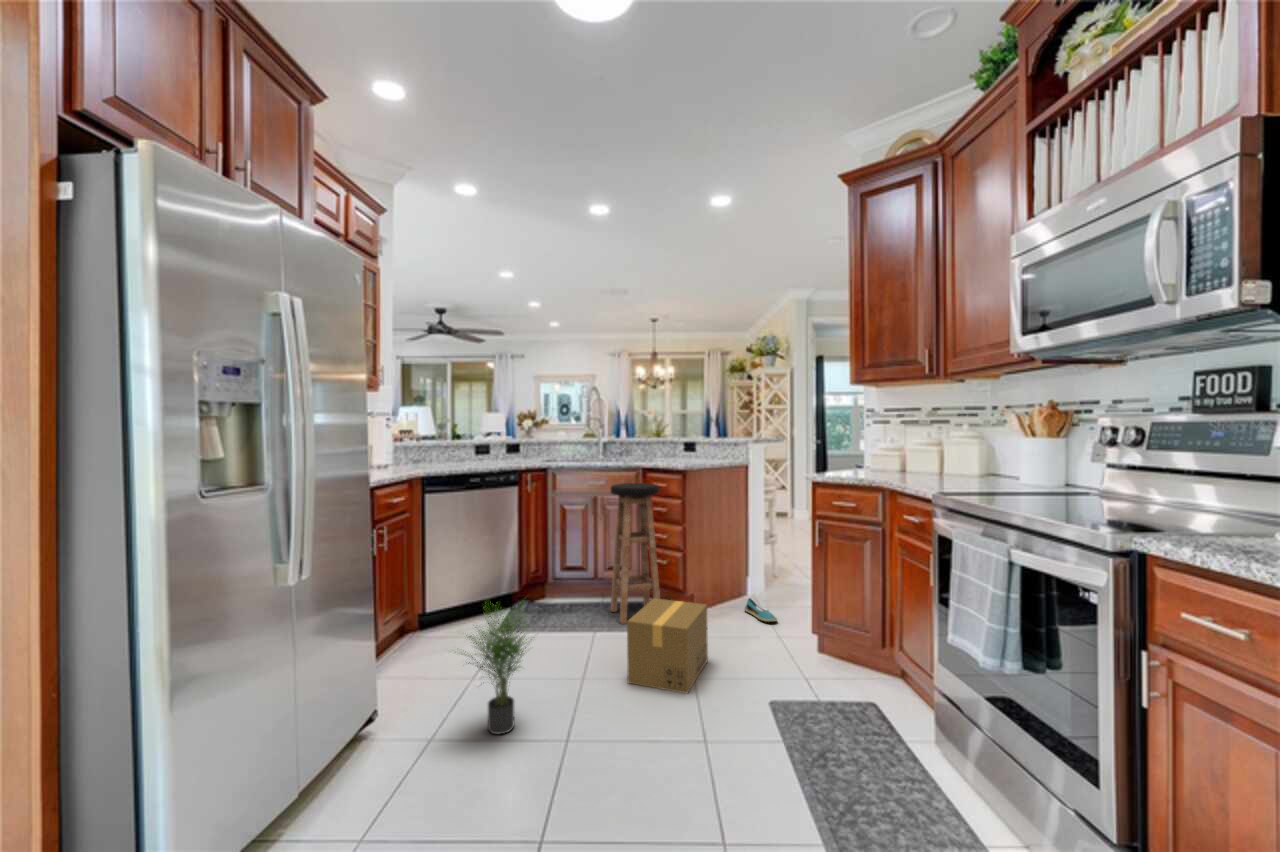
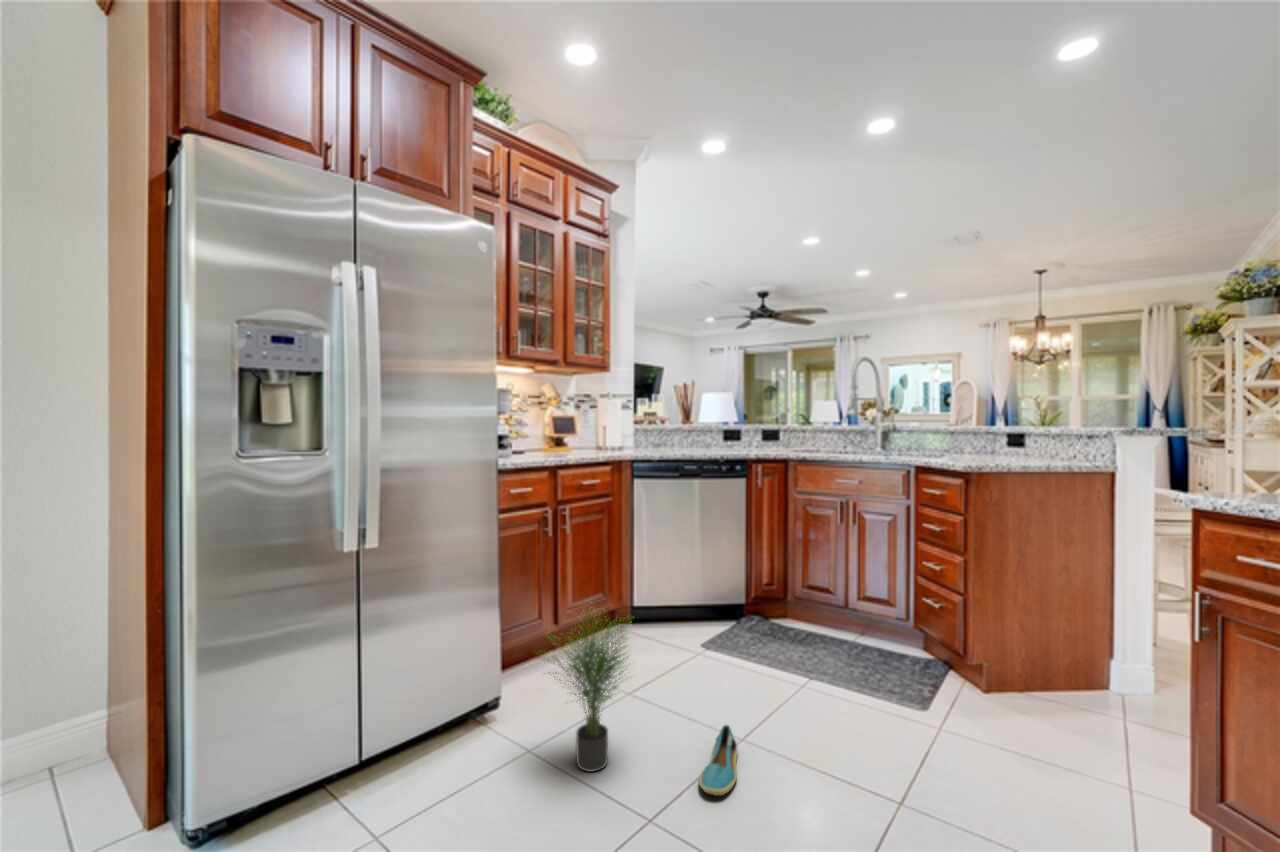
bar stool: present [610,483,660,624] -> none [847,485,921,689]
cardboard box: present [627,598,708,693] -> none [785,656,939,824]
shoe: present [745,598,777,622] -> present [699,725,738,795]

